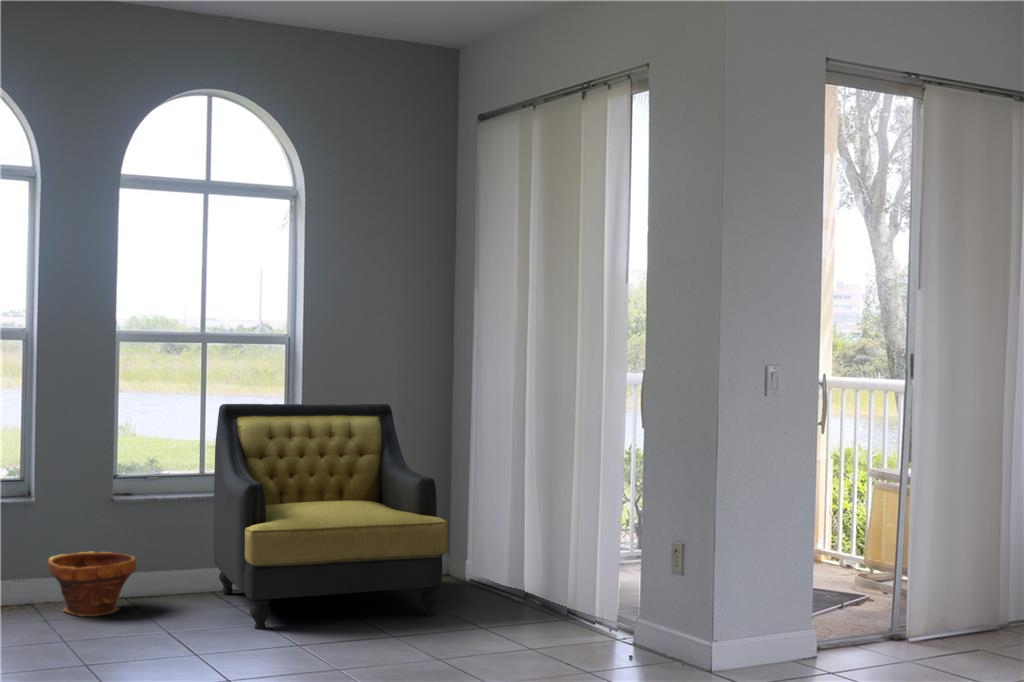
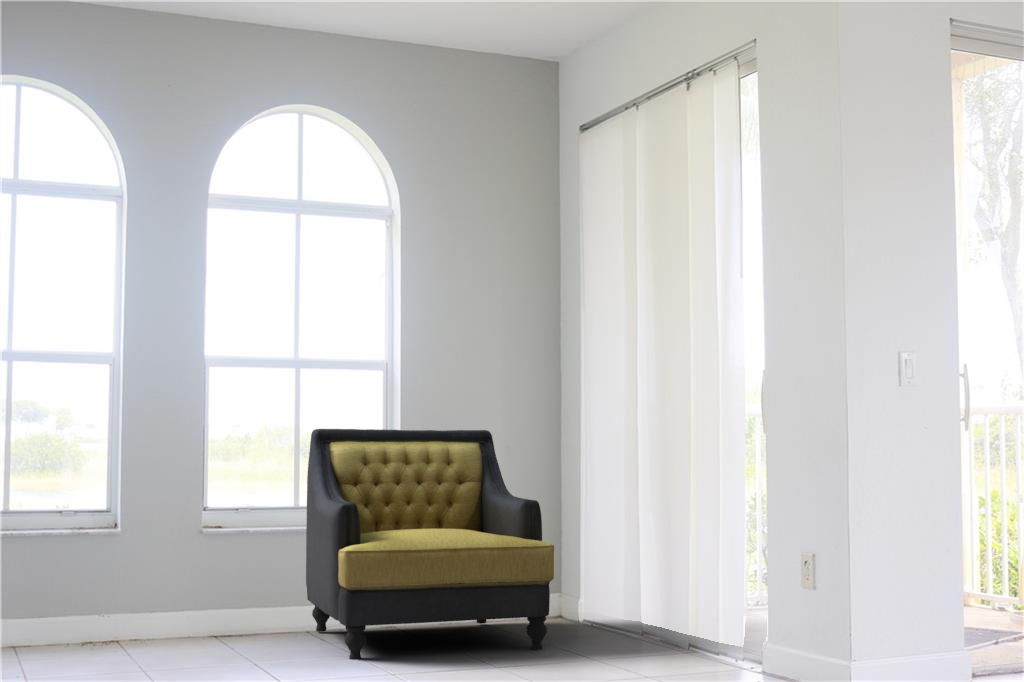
planter: present [48,552,136,616] -> none [135,584,226,649]

